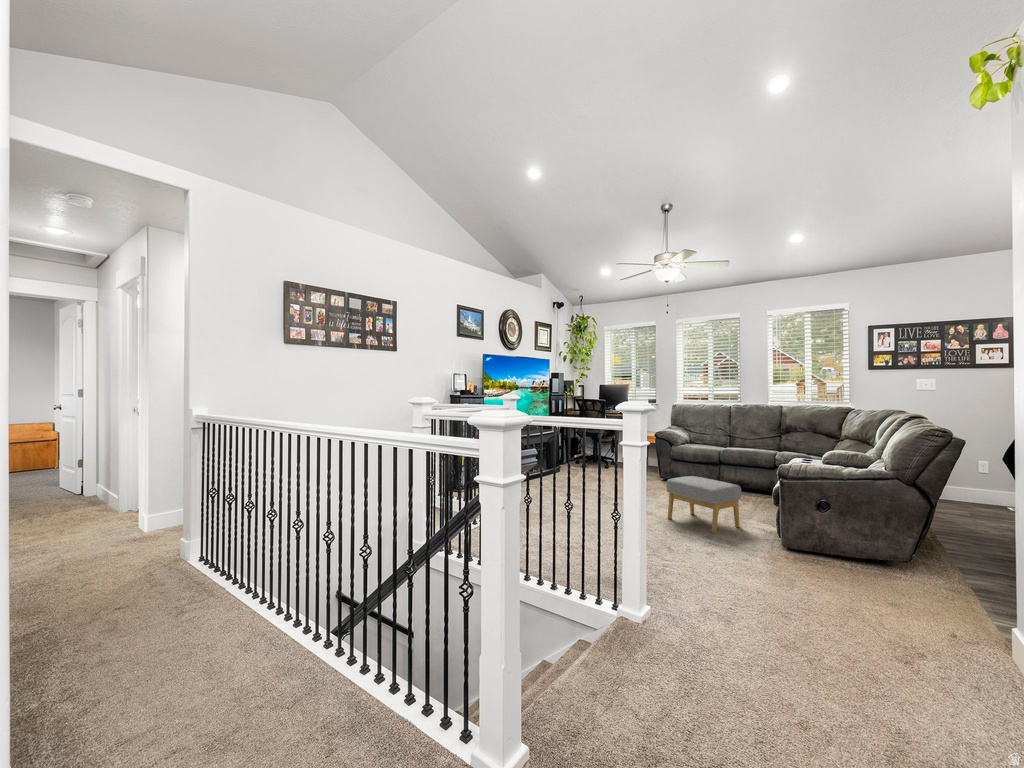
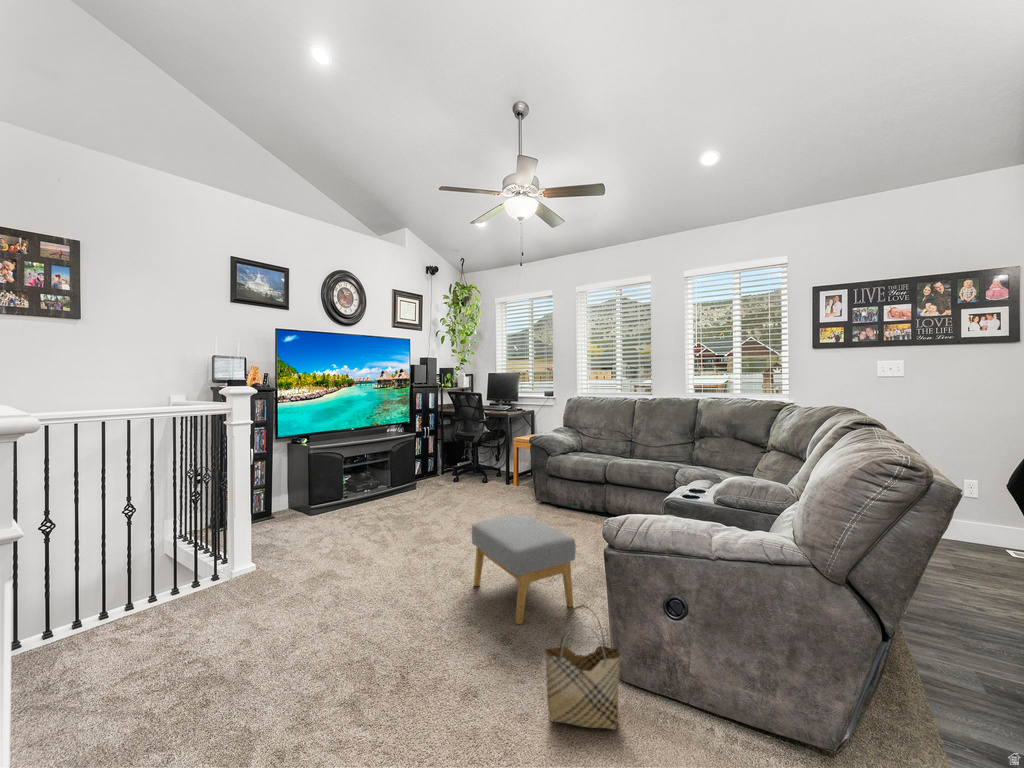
woven basket: none [762,506,804,563] -> present [544,605,621,729]

